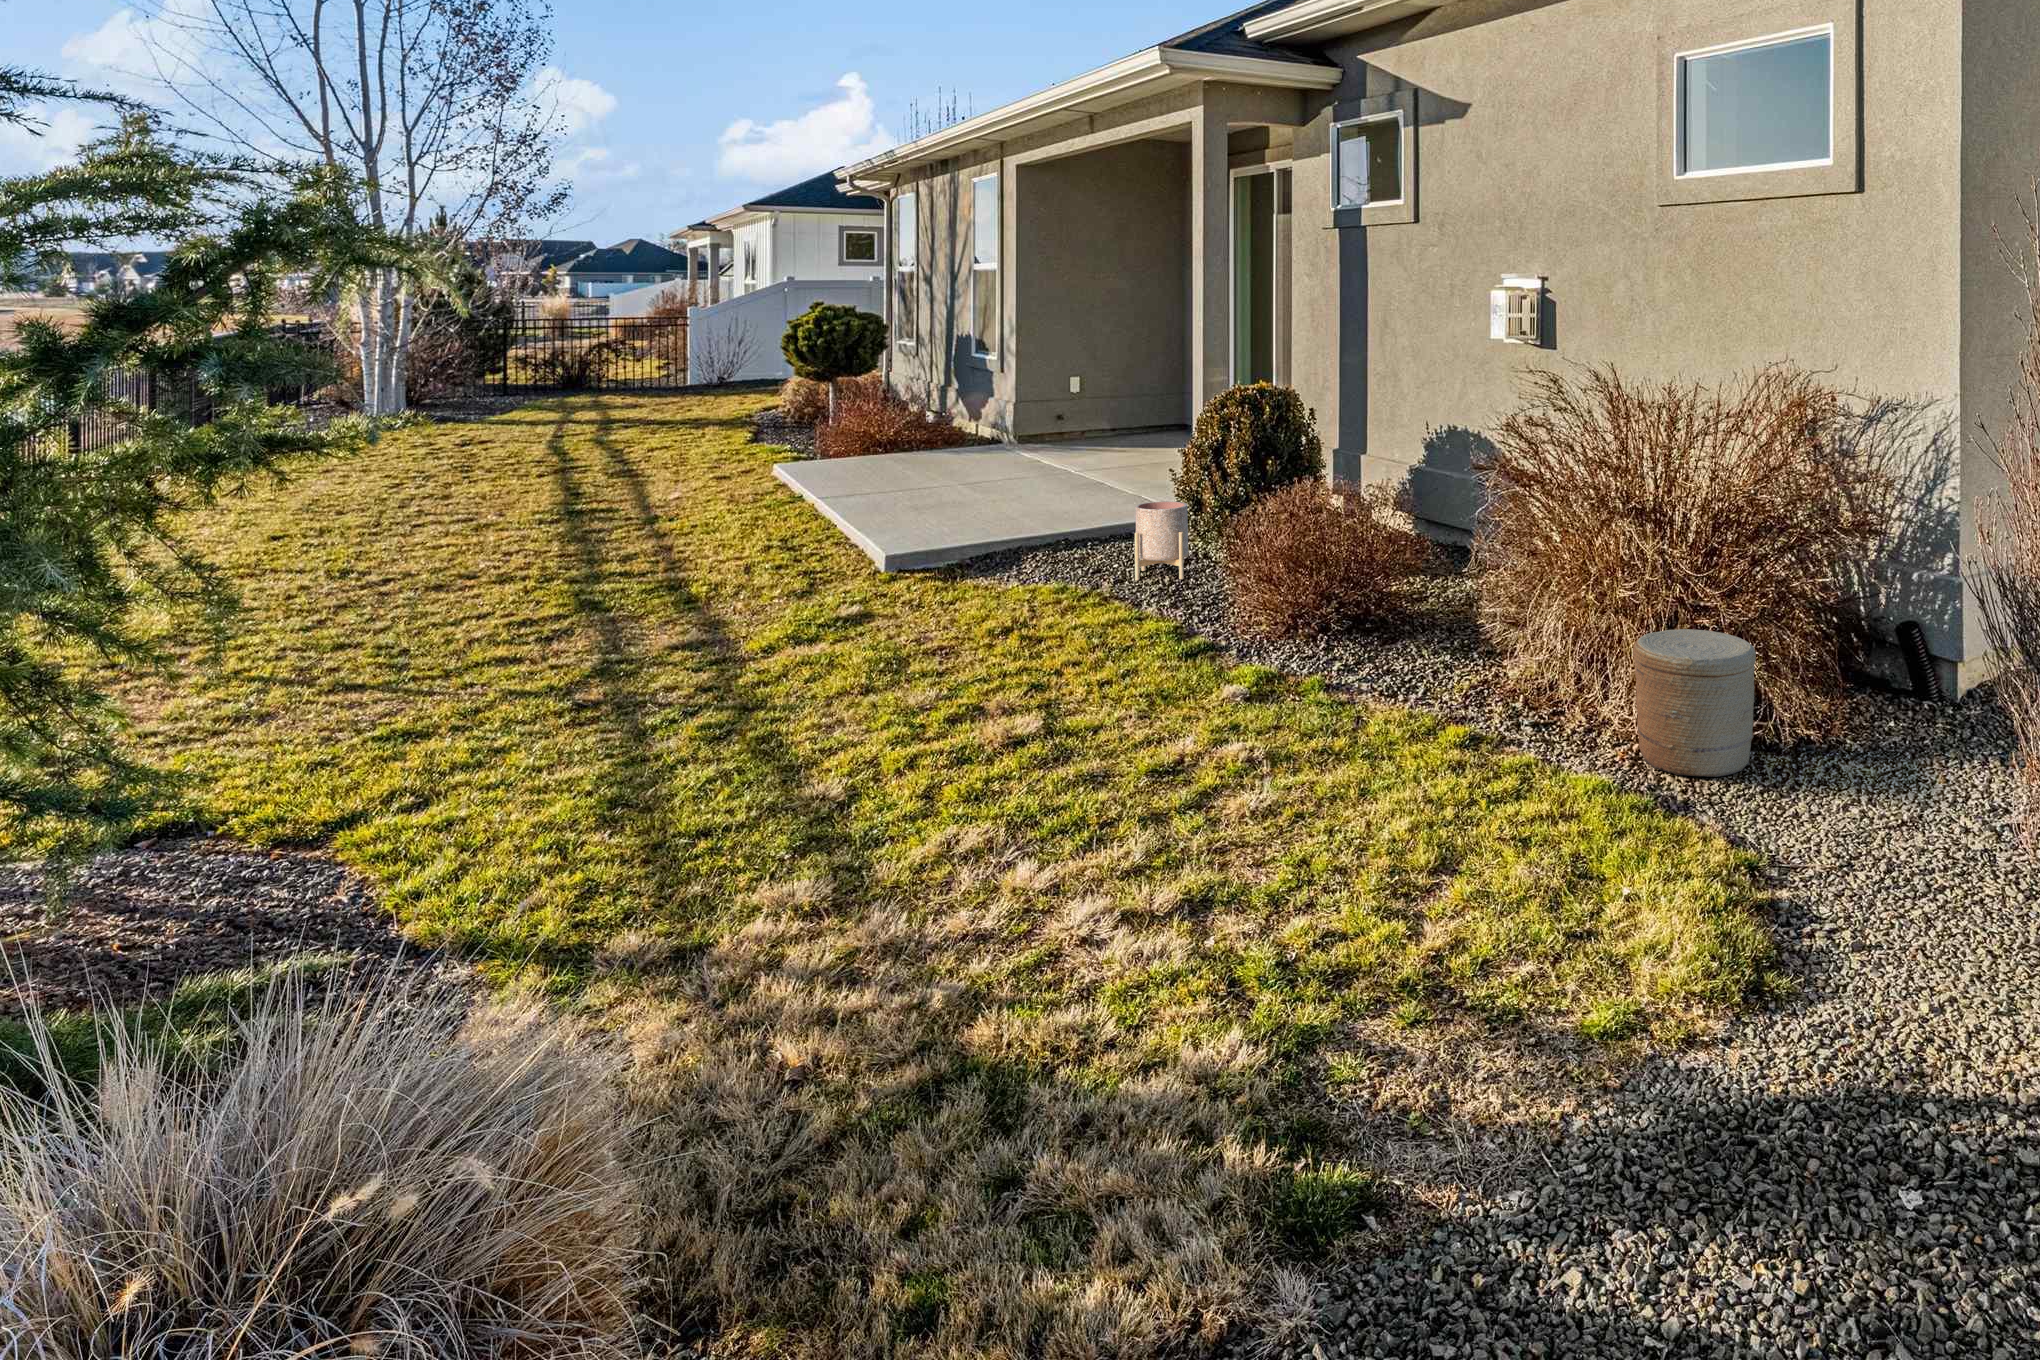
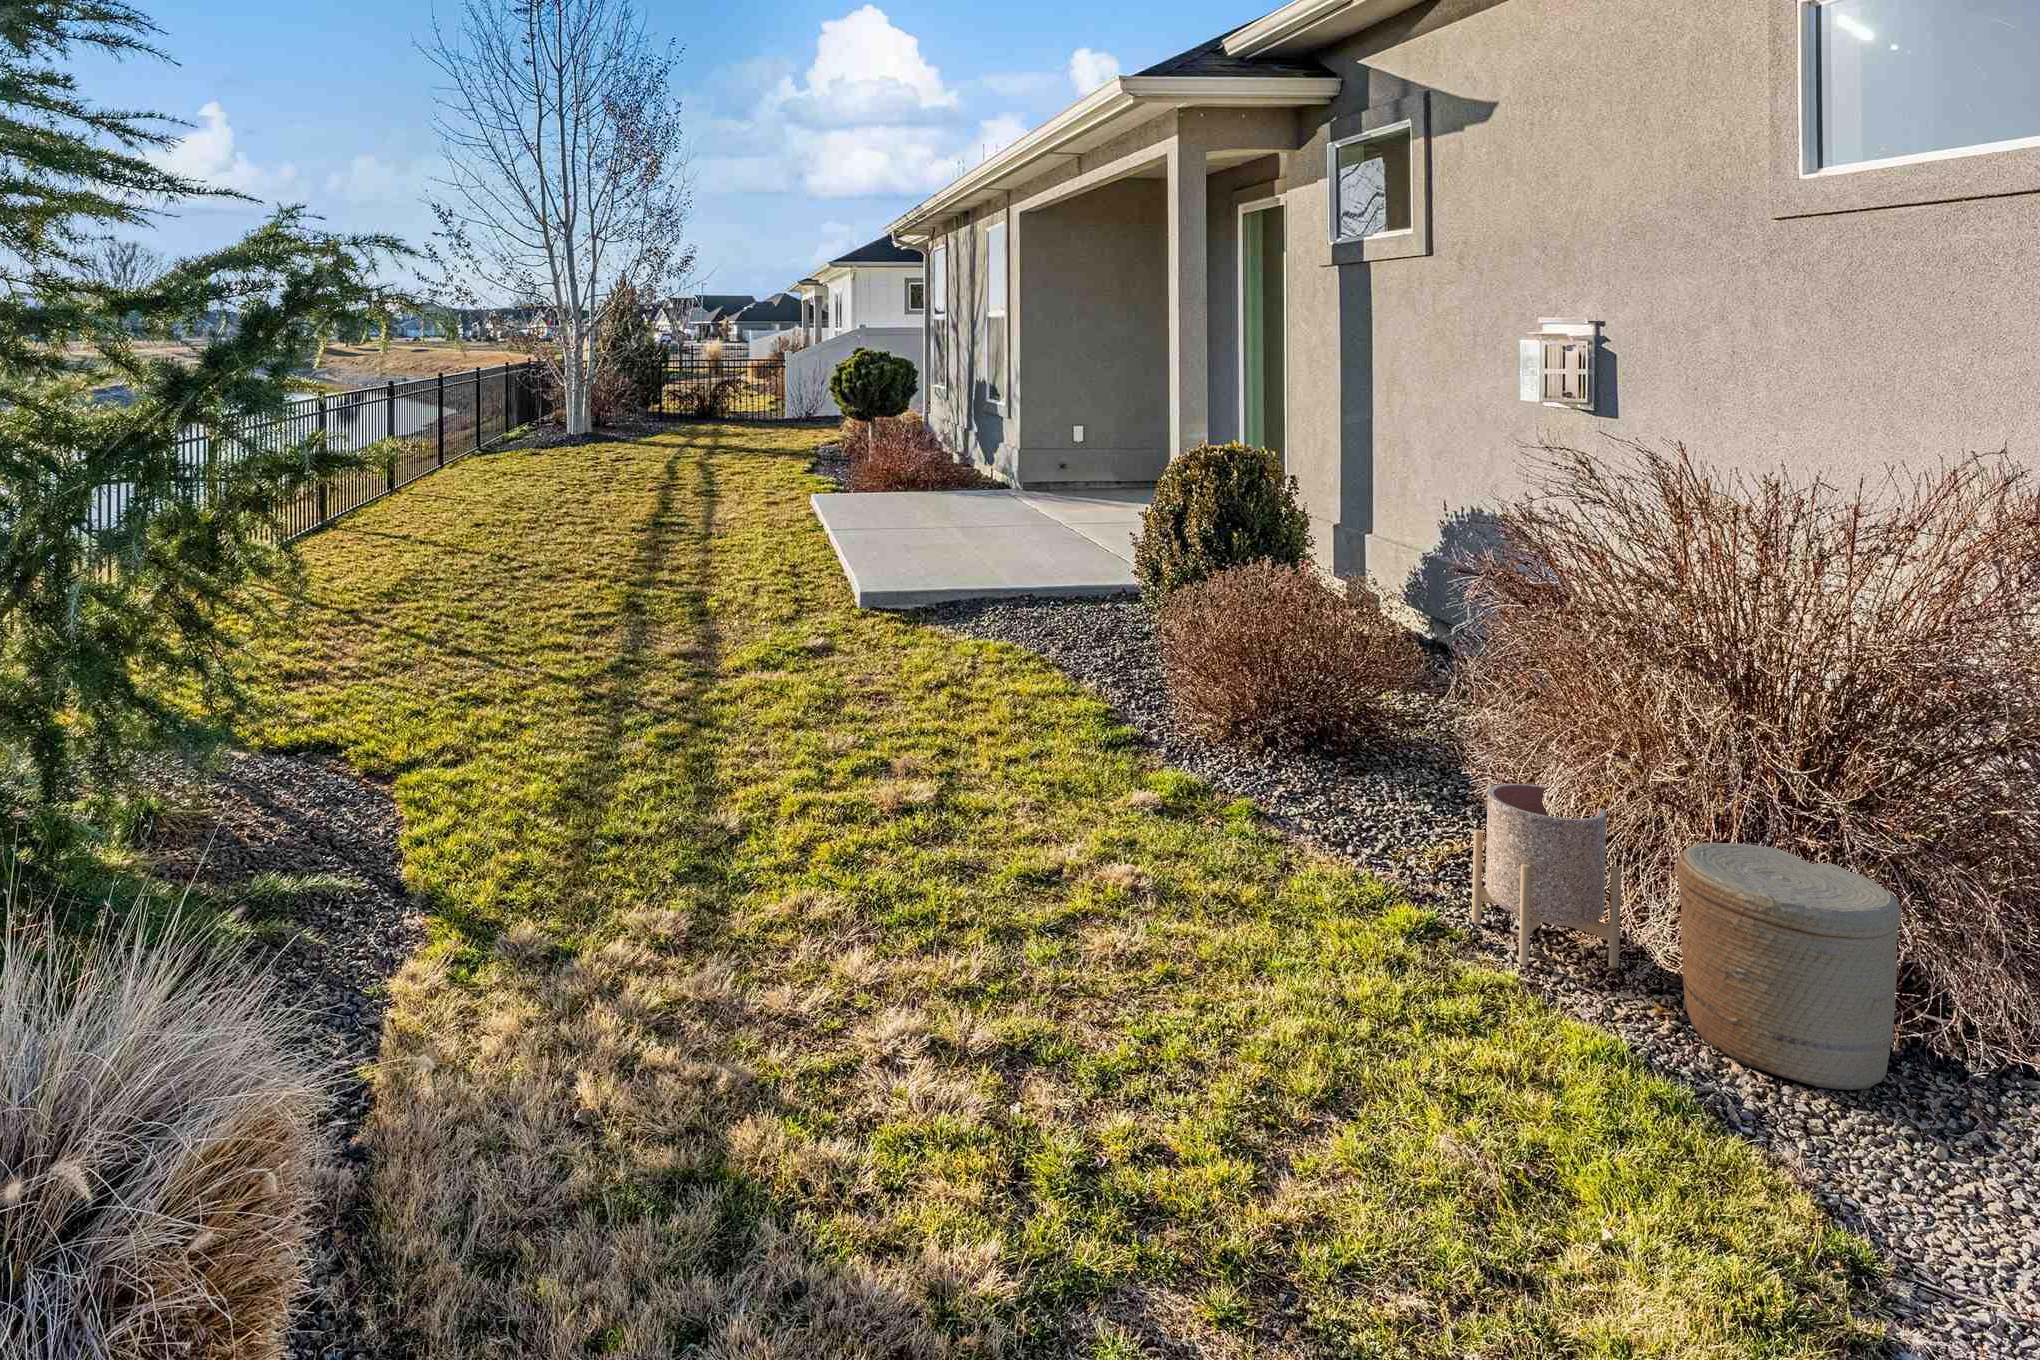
planter: present [1135,501,1188,580] -> present [1472,784,1621,968]

